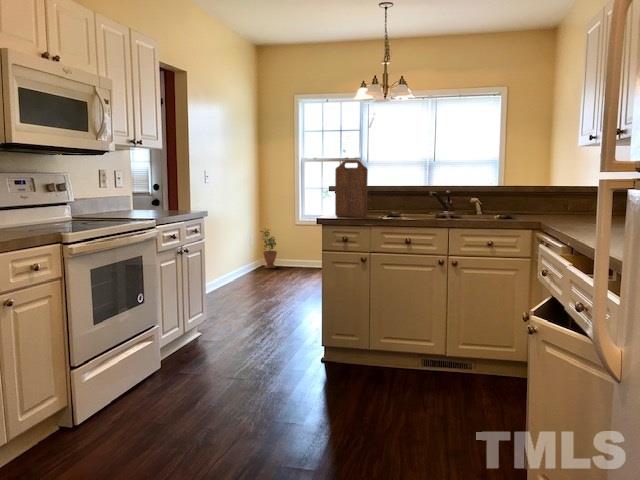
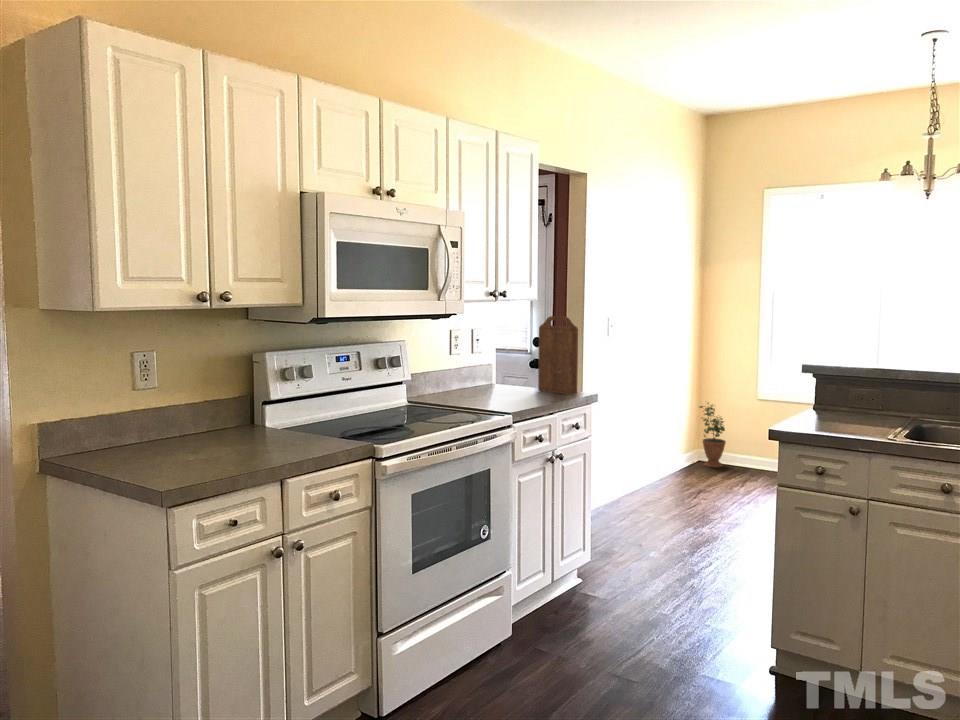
cutting board: present [335,160,368,216] -> present [538,316,578,394]

